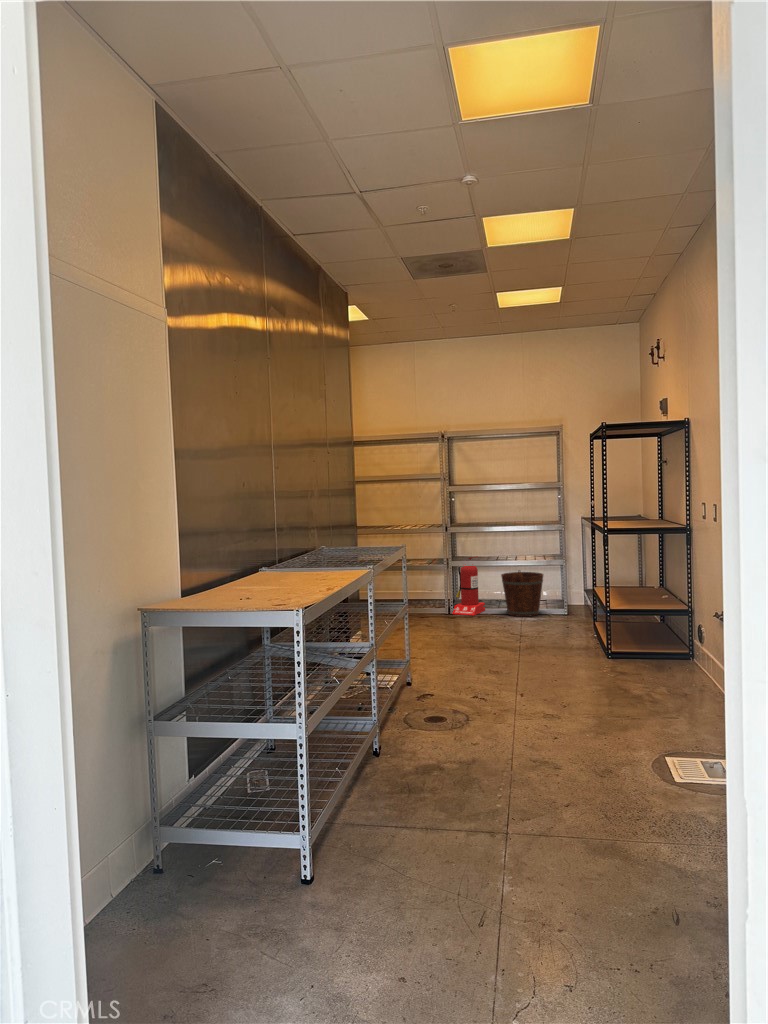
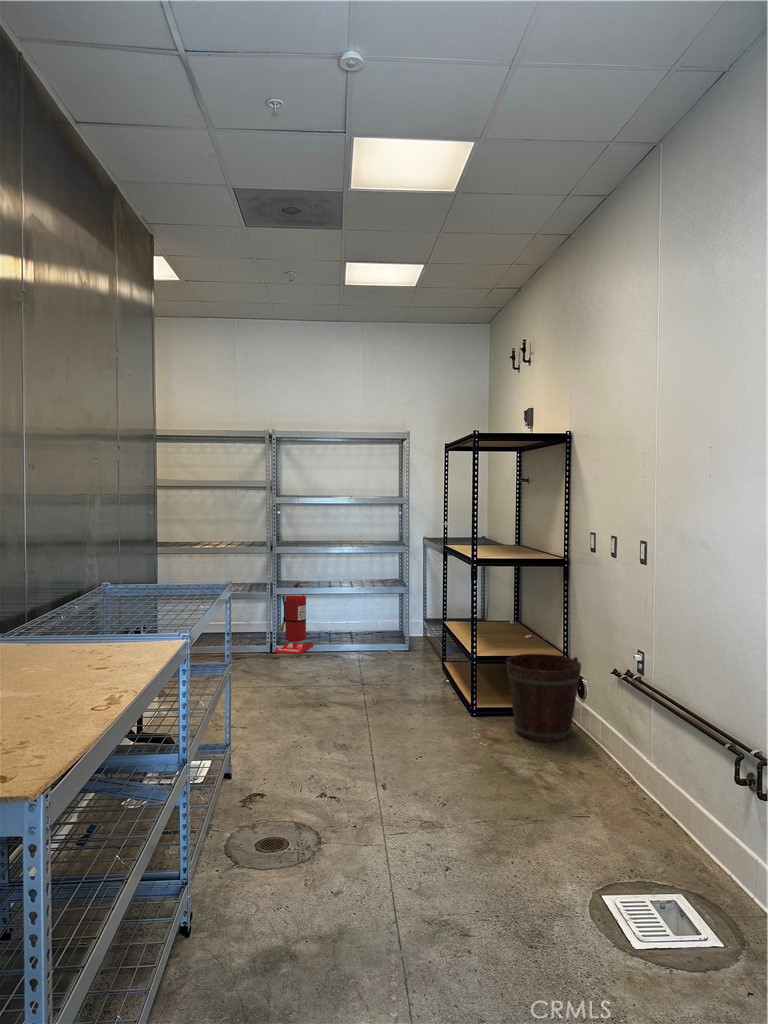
bucket: present [501,571,543,617] -> present [506,654,581,741]

